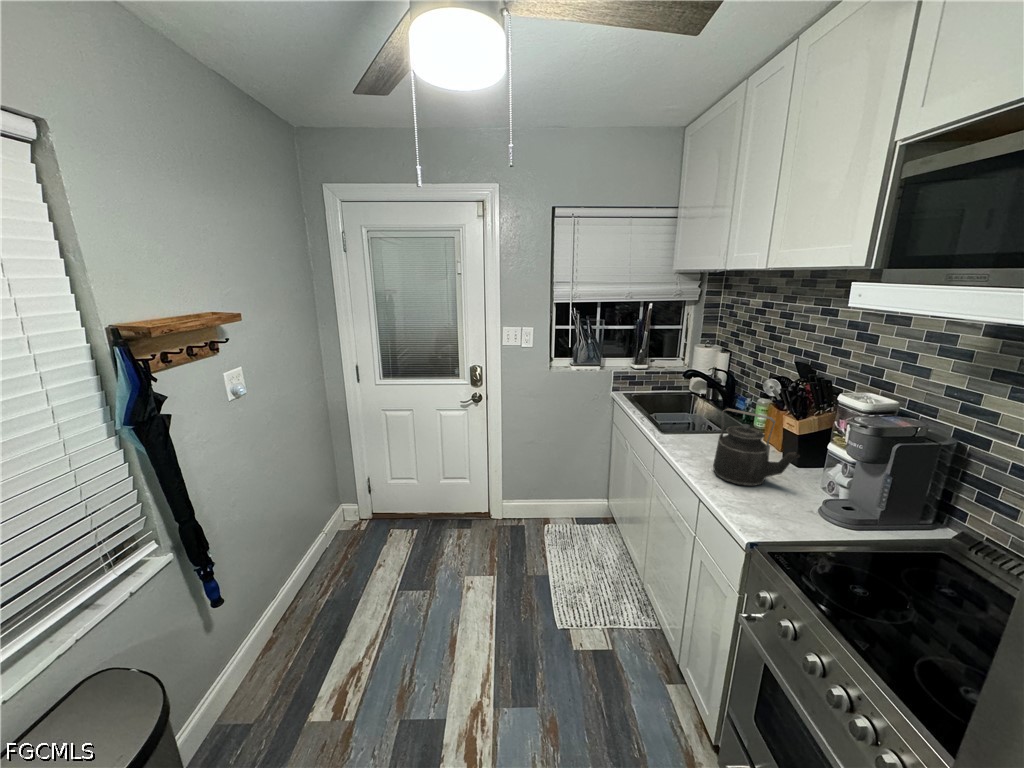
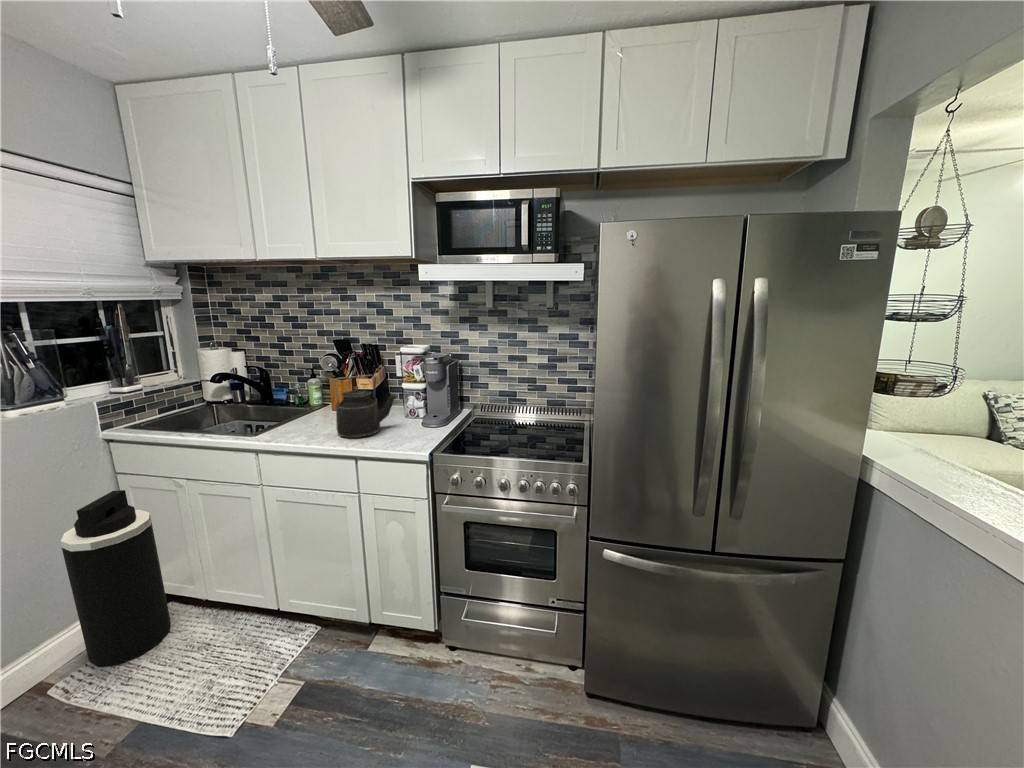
trash can: none [565,433,611,545] -> present [61,490,171,667]

